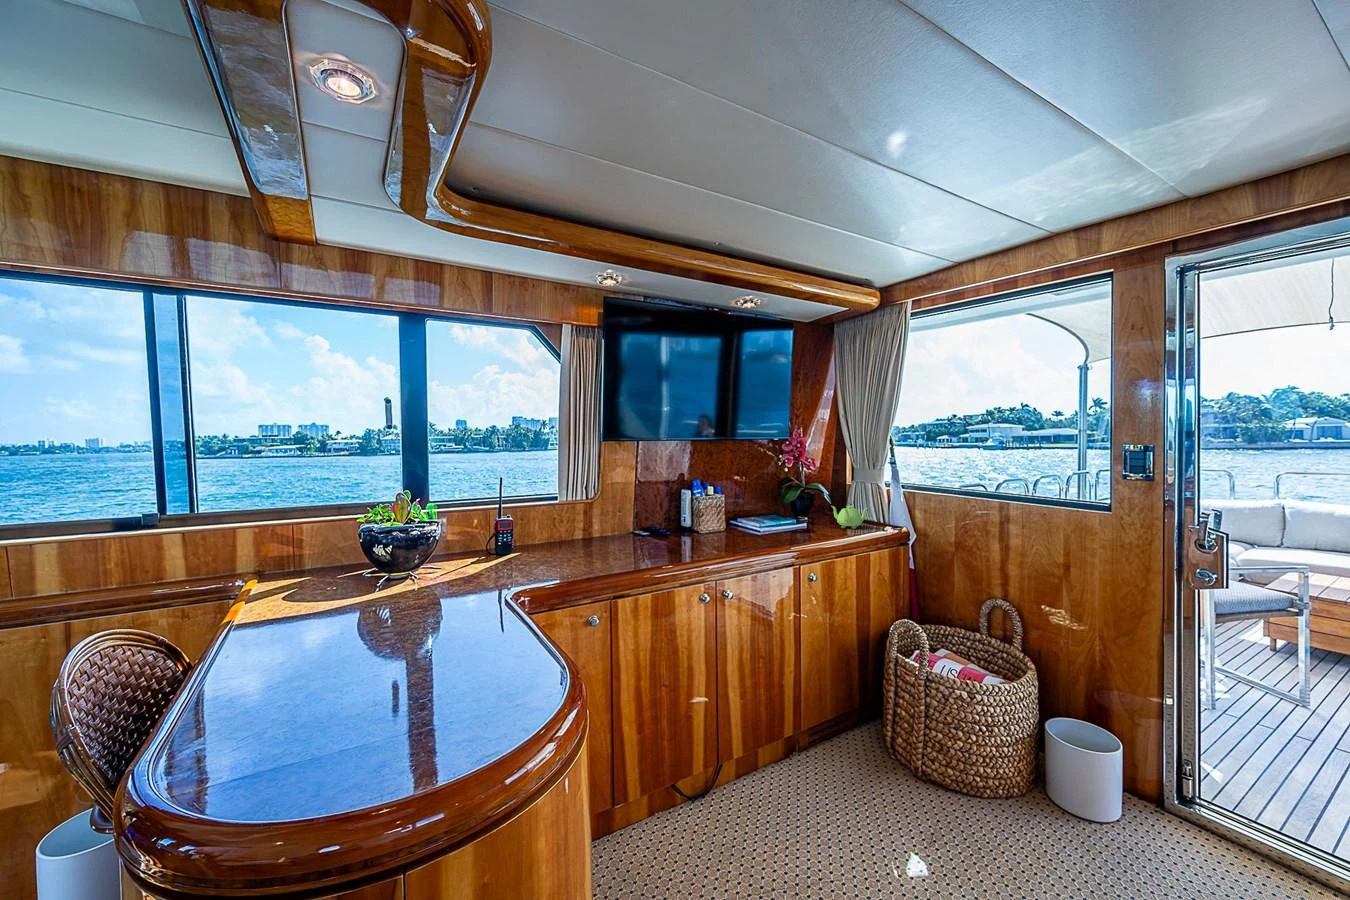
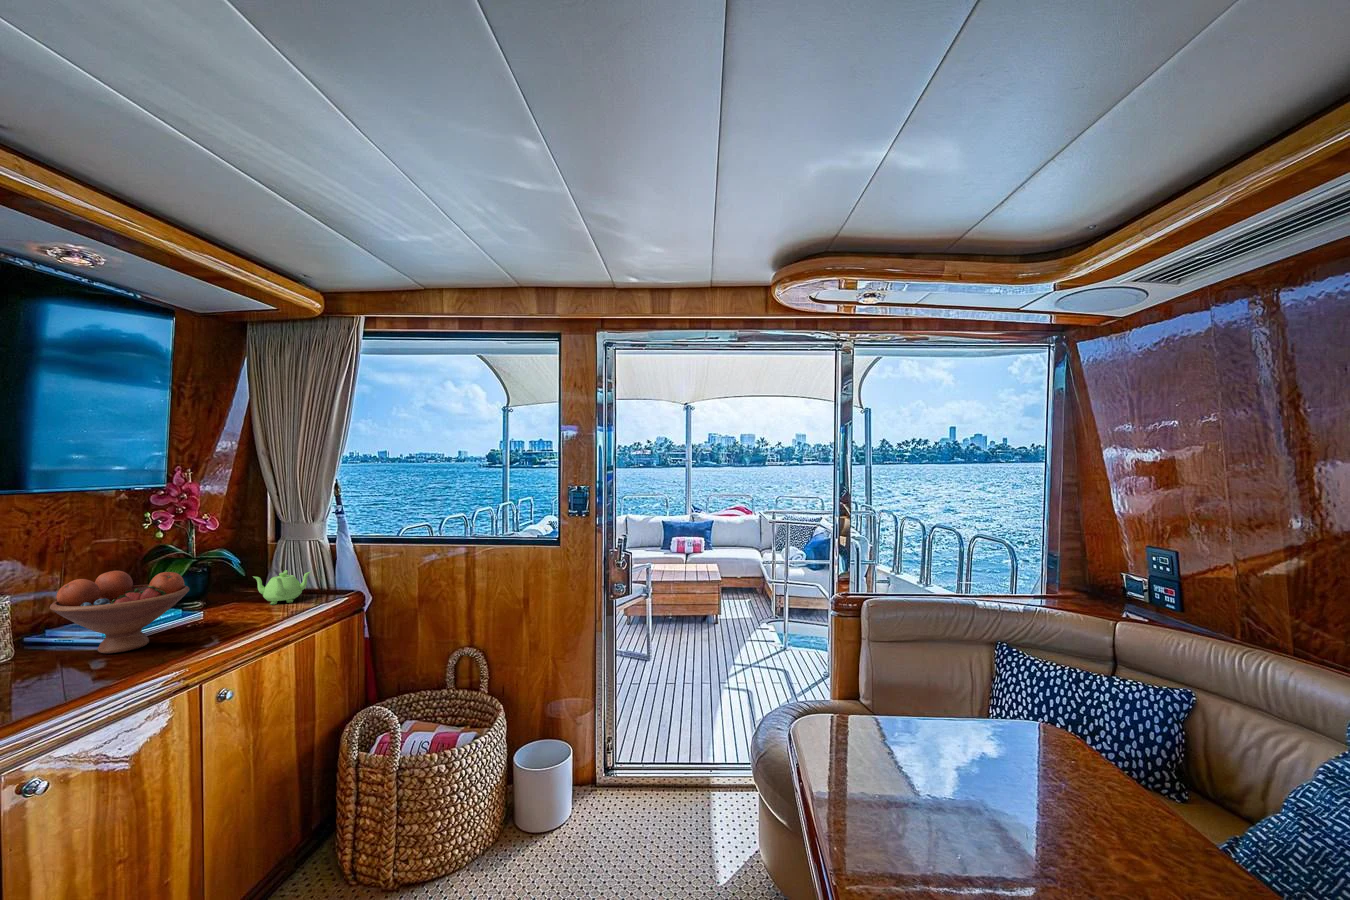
fruit bowl: none [729,488,791,537] -> present [50,571,189,653]

